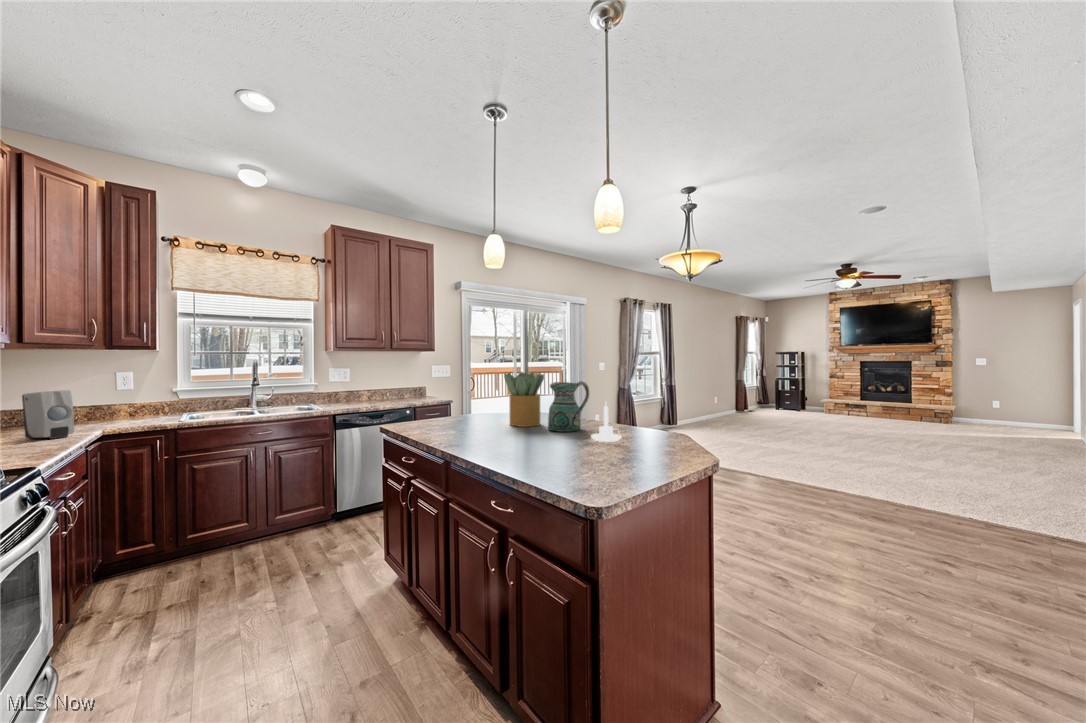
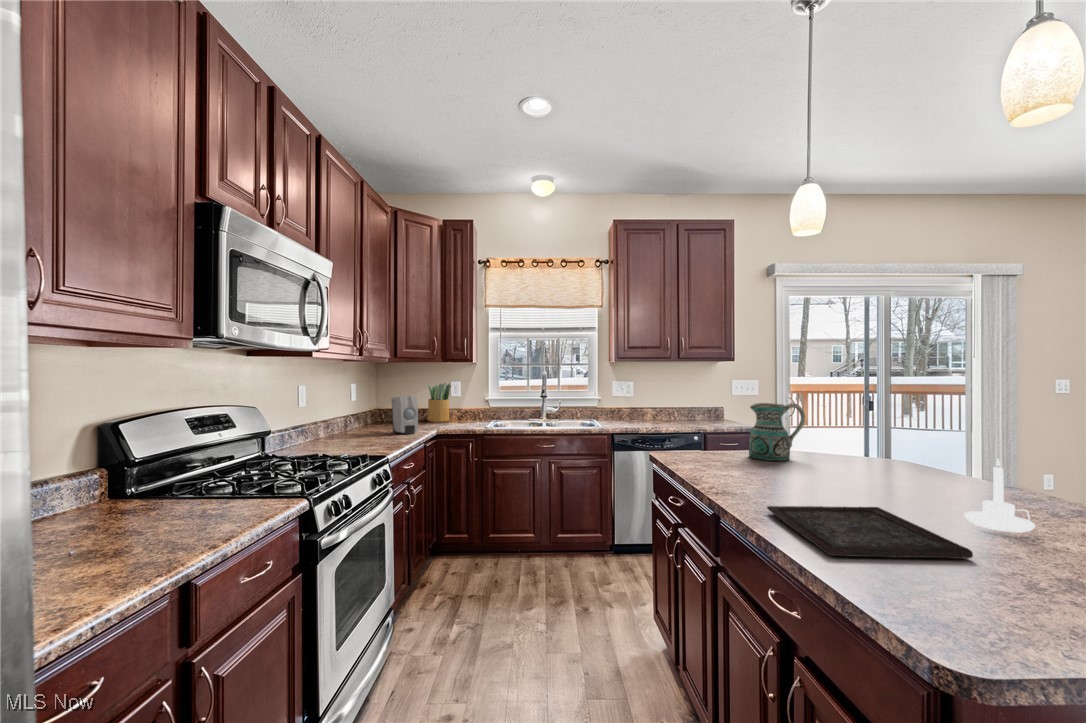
potted plant: present [504,372,544,427] -> present [428,383,451,422]
ceramic pitcher: present [548,381,589,432] -> present [749,403,805,461]
tray: none [487,439,602,470] -> present [767,506,973,559]

